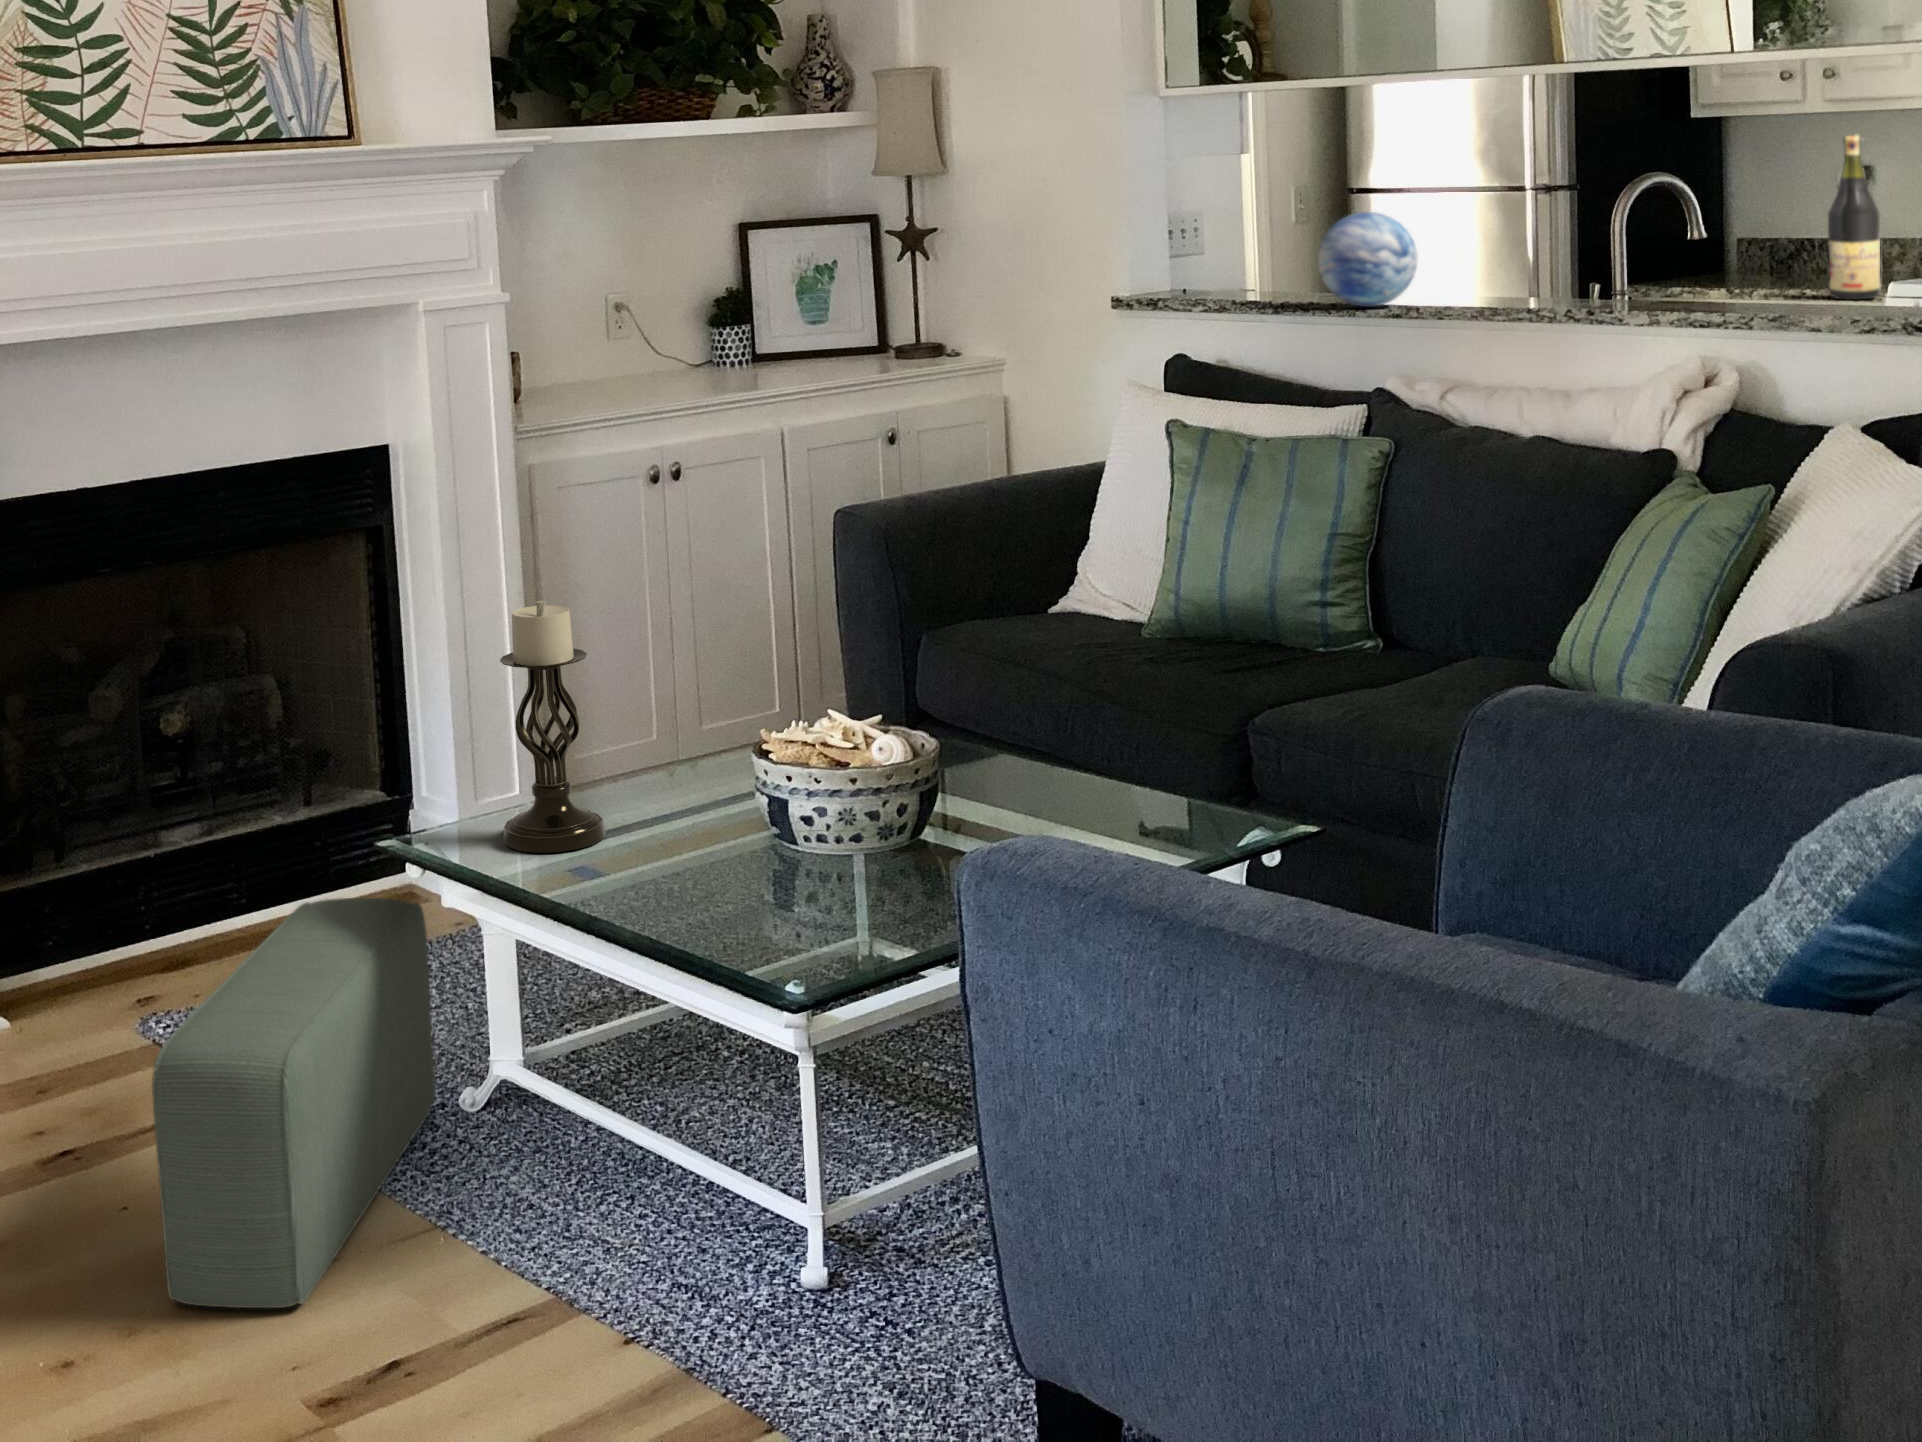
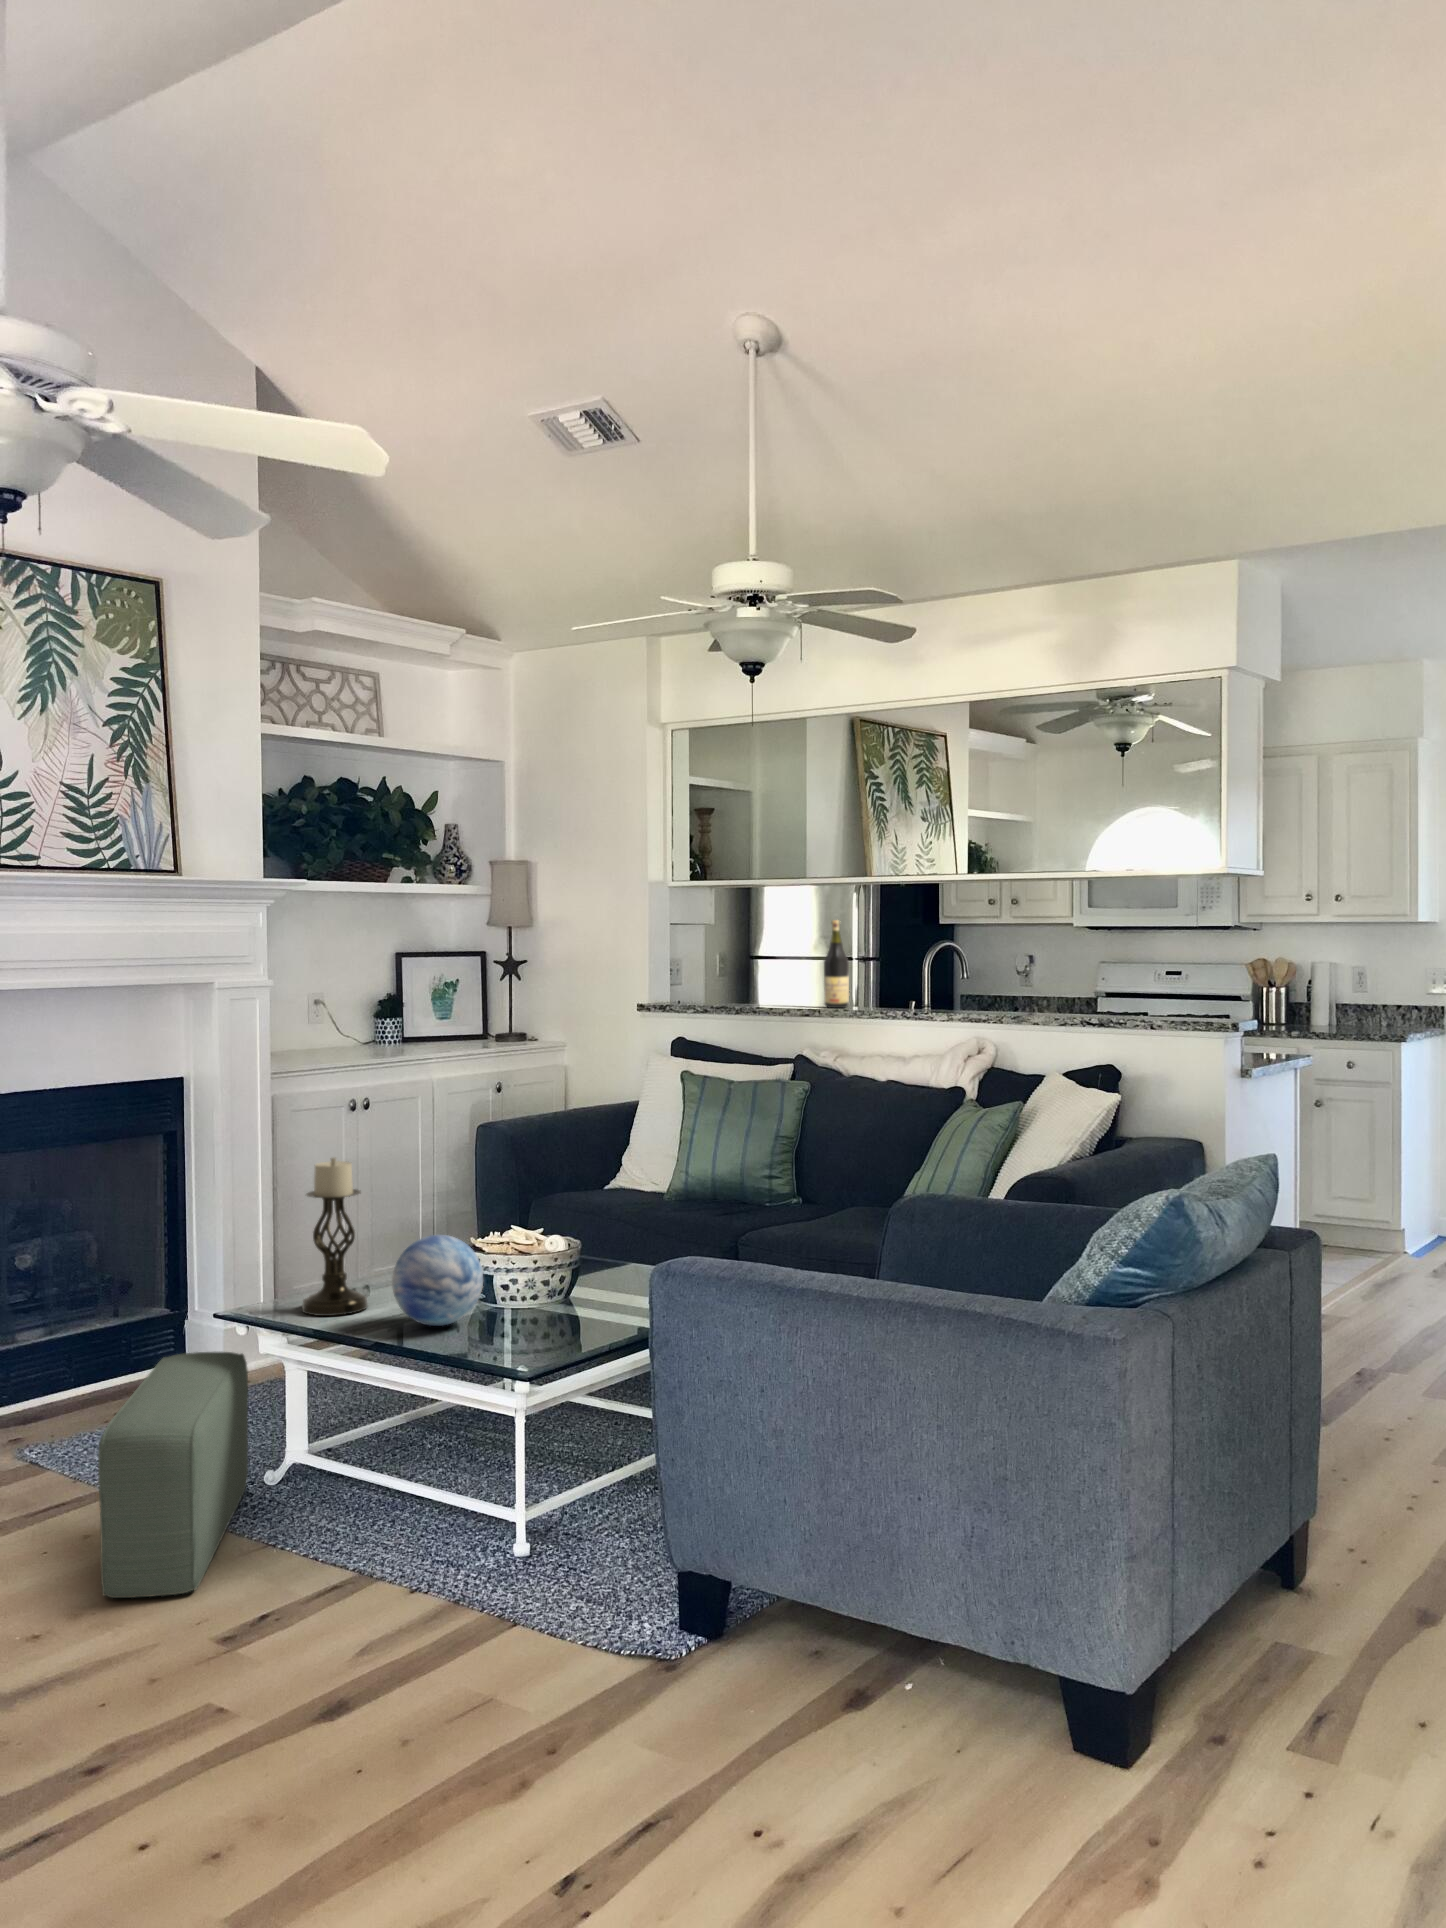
wine bottle: present [1828,135,1881,300] -> present [824,920,849,1008]
decorative orb: present [1318,212,1417,307] -> present [392,1235,483,1326]

